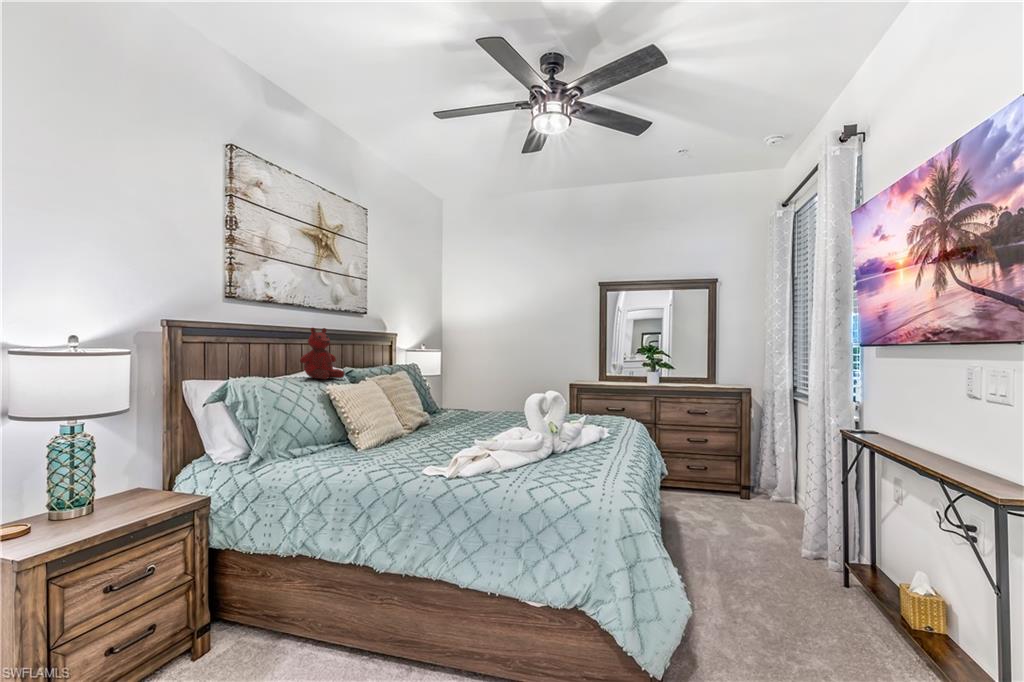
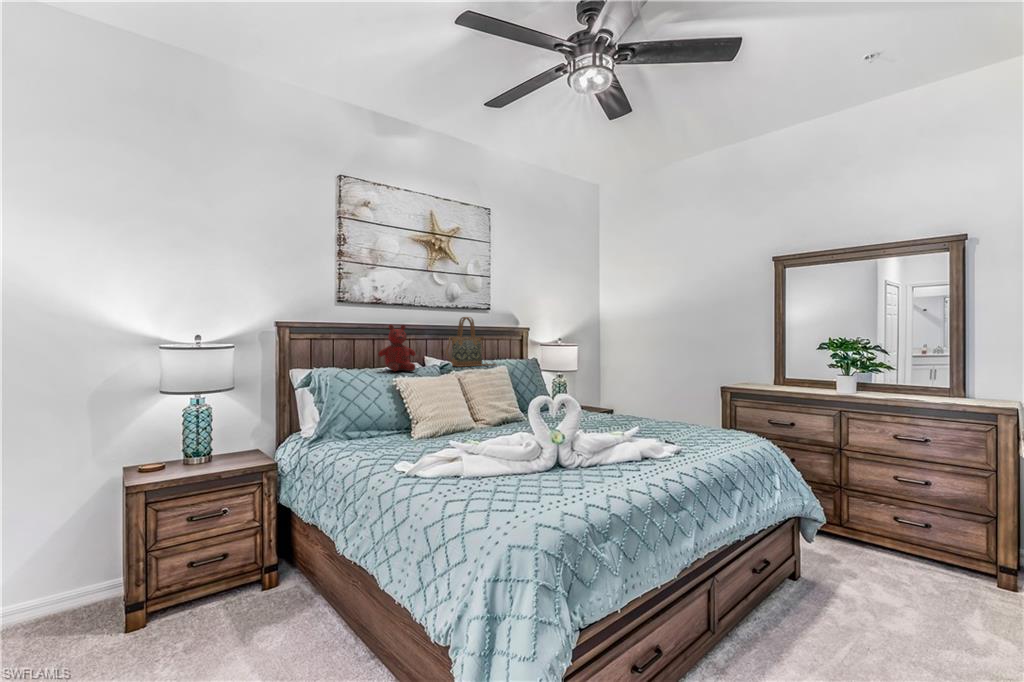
handbag: none [358,321,402,372] -> present [446,317,496,367]

